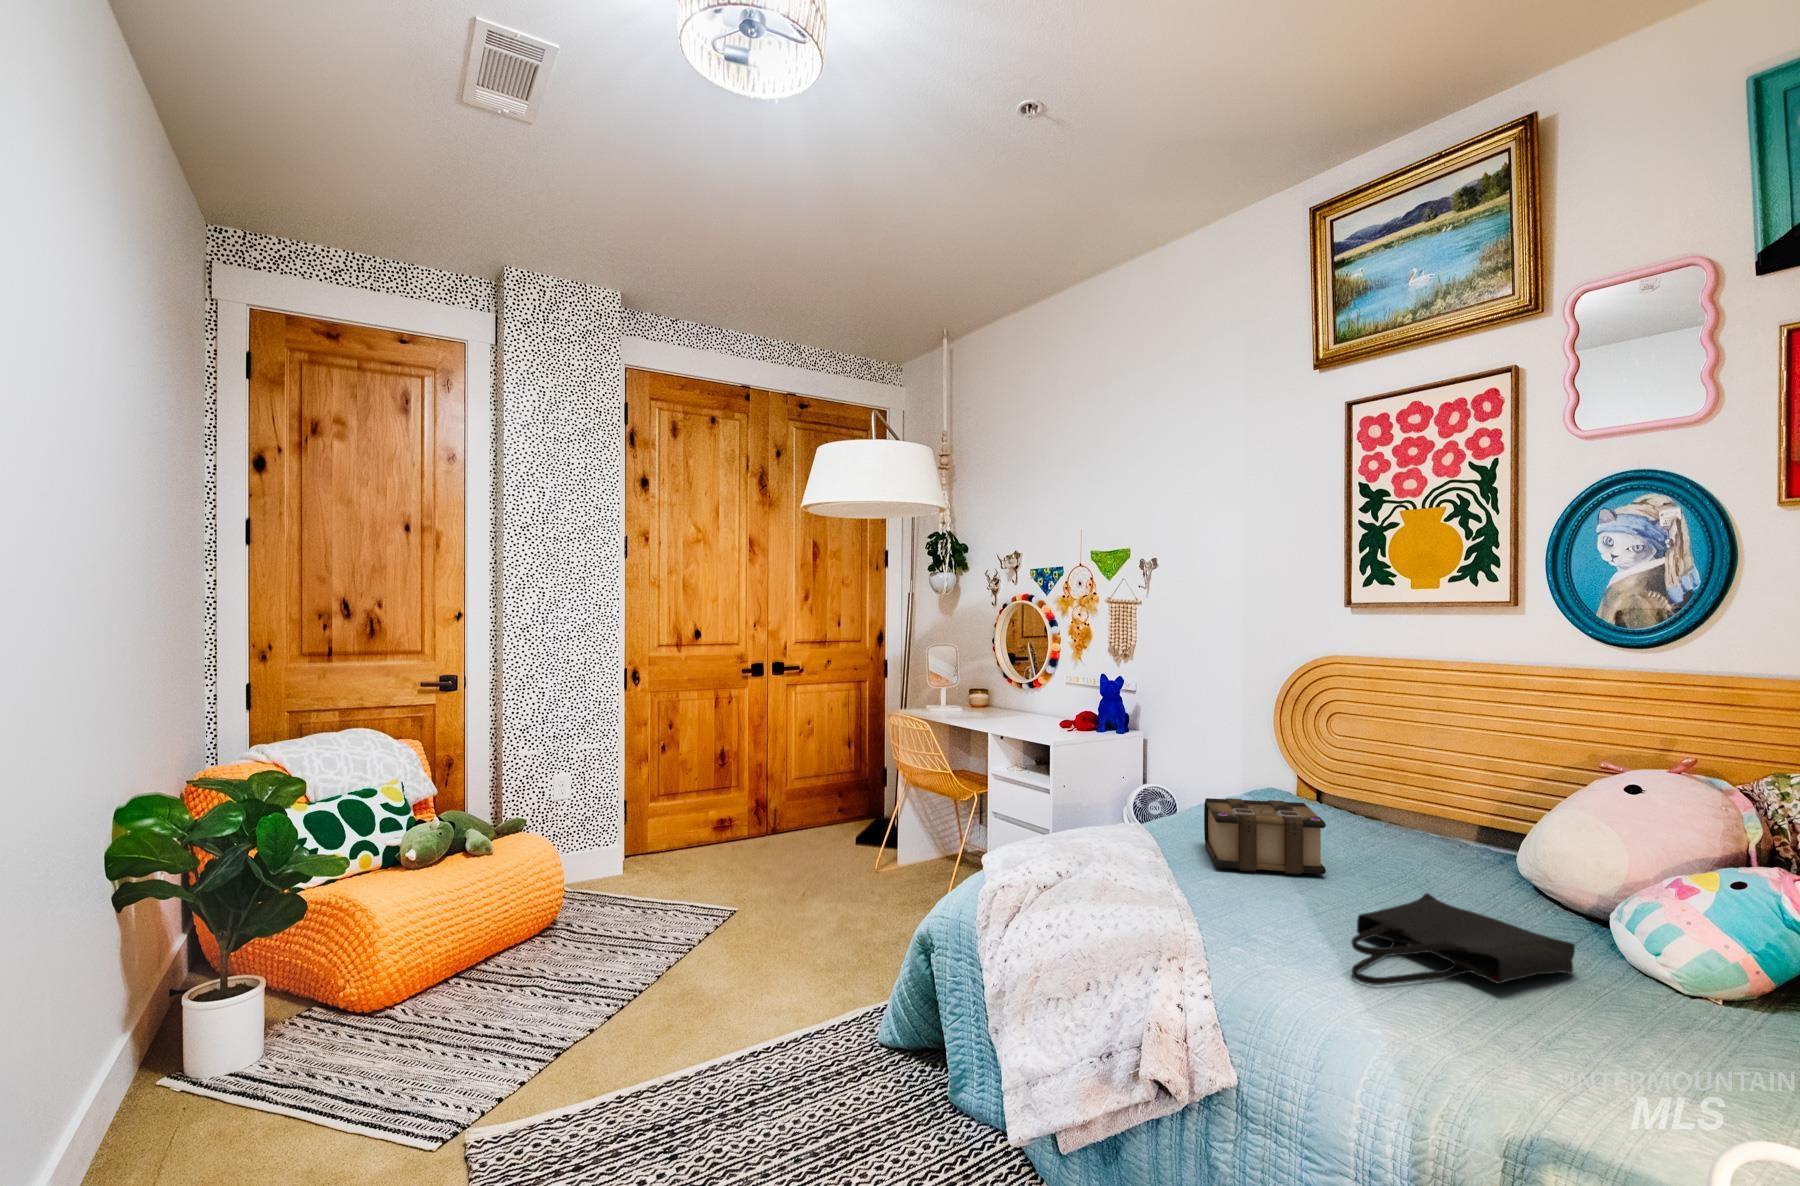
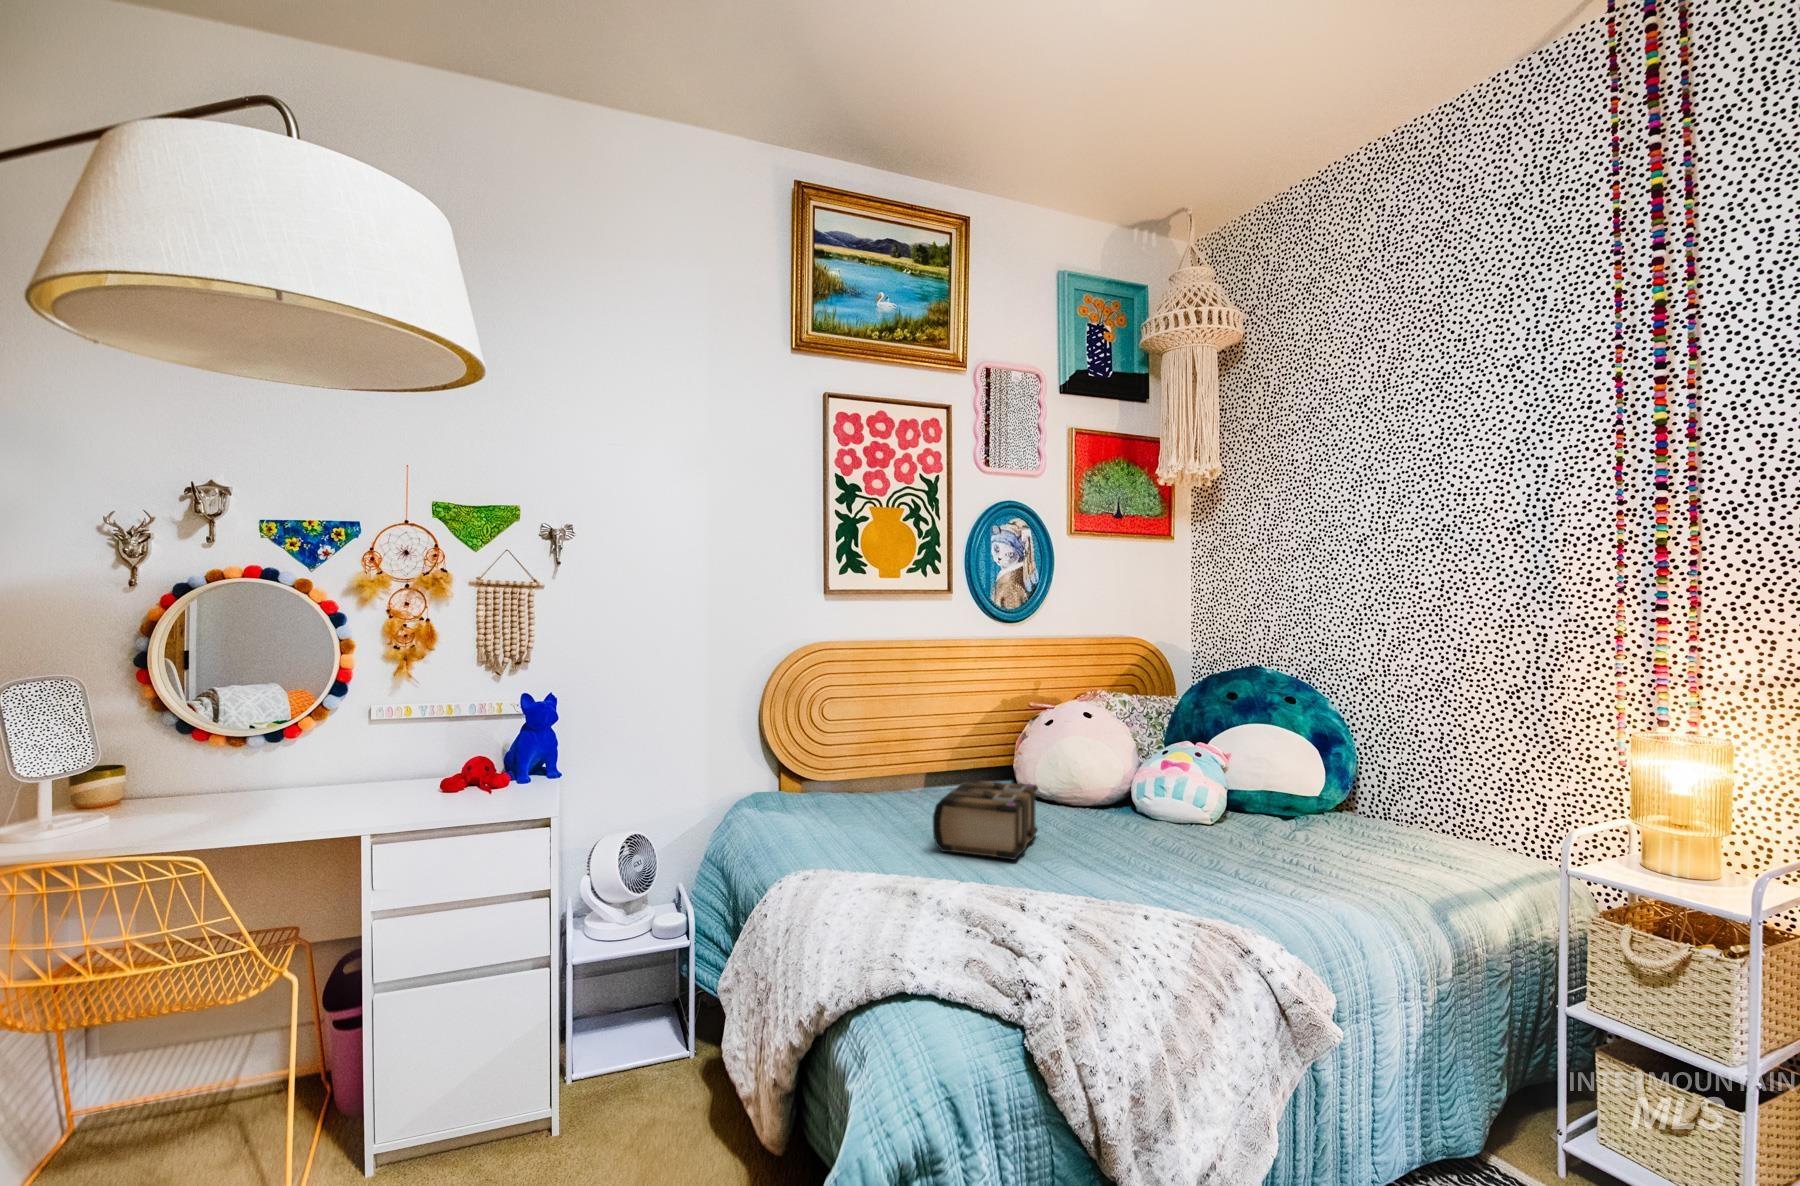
tote bag: present [1351,893,1575,985] -> none [1130,808,1274,876]

